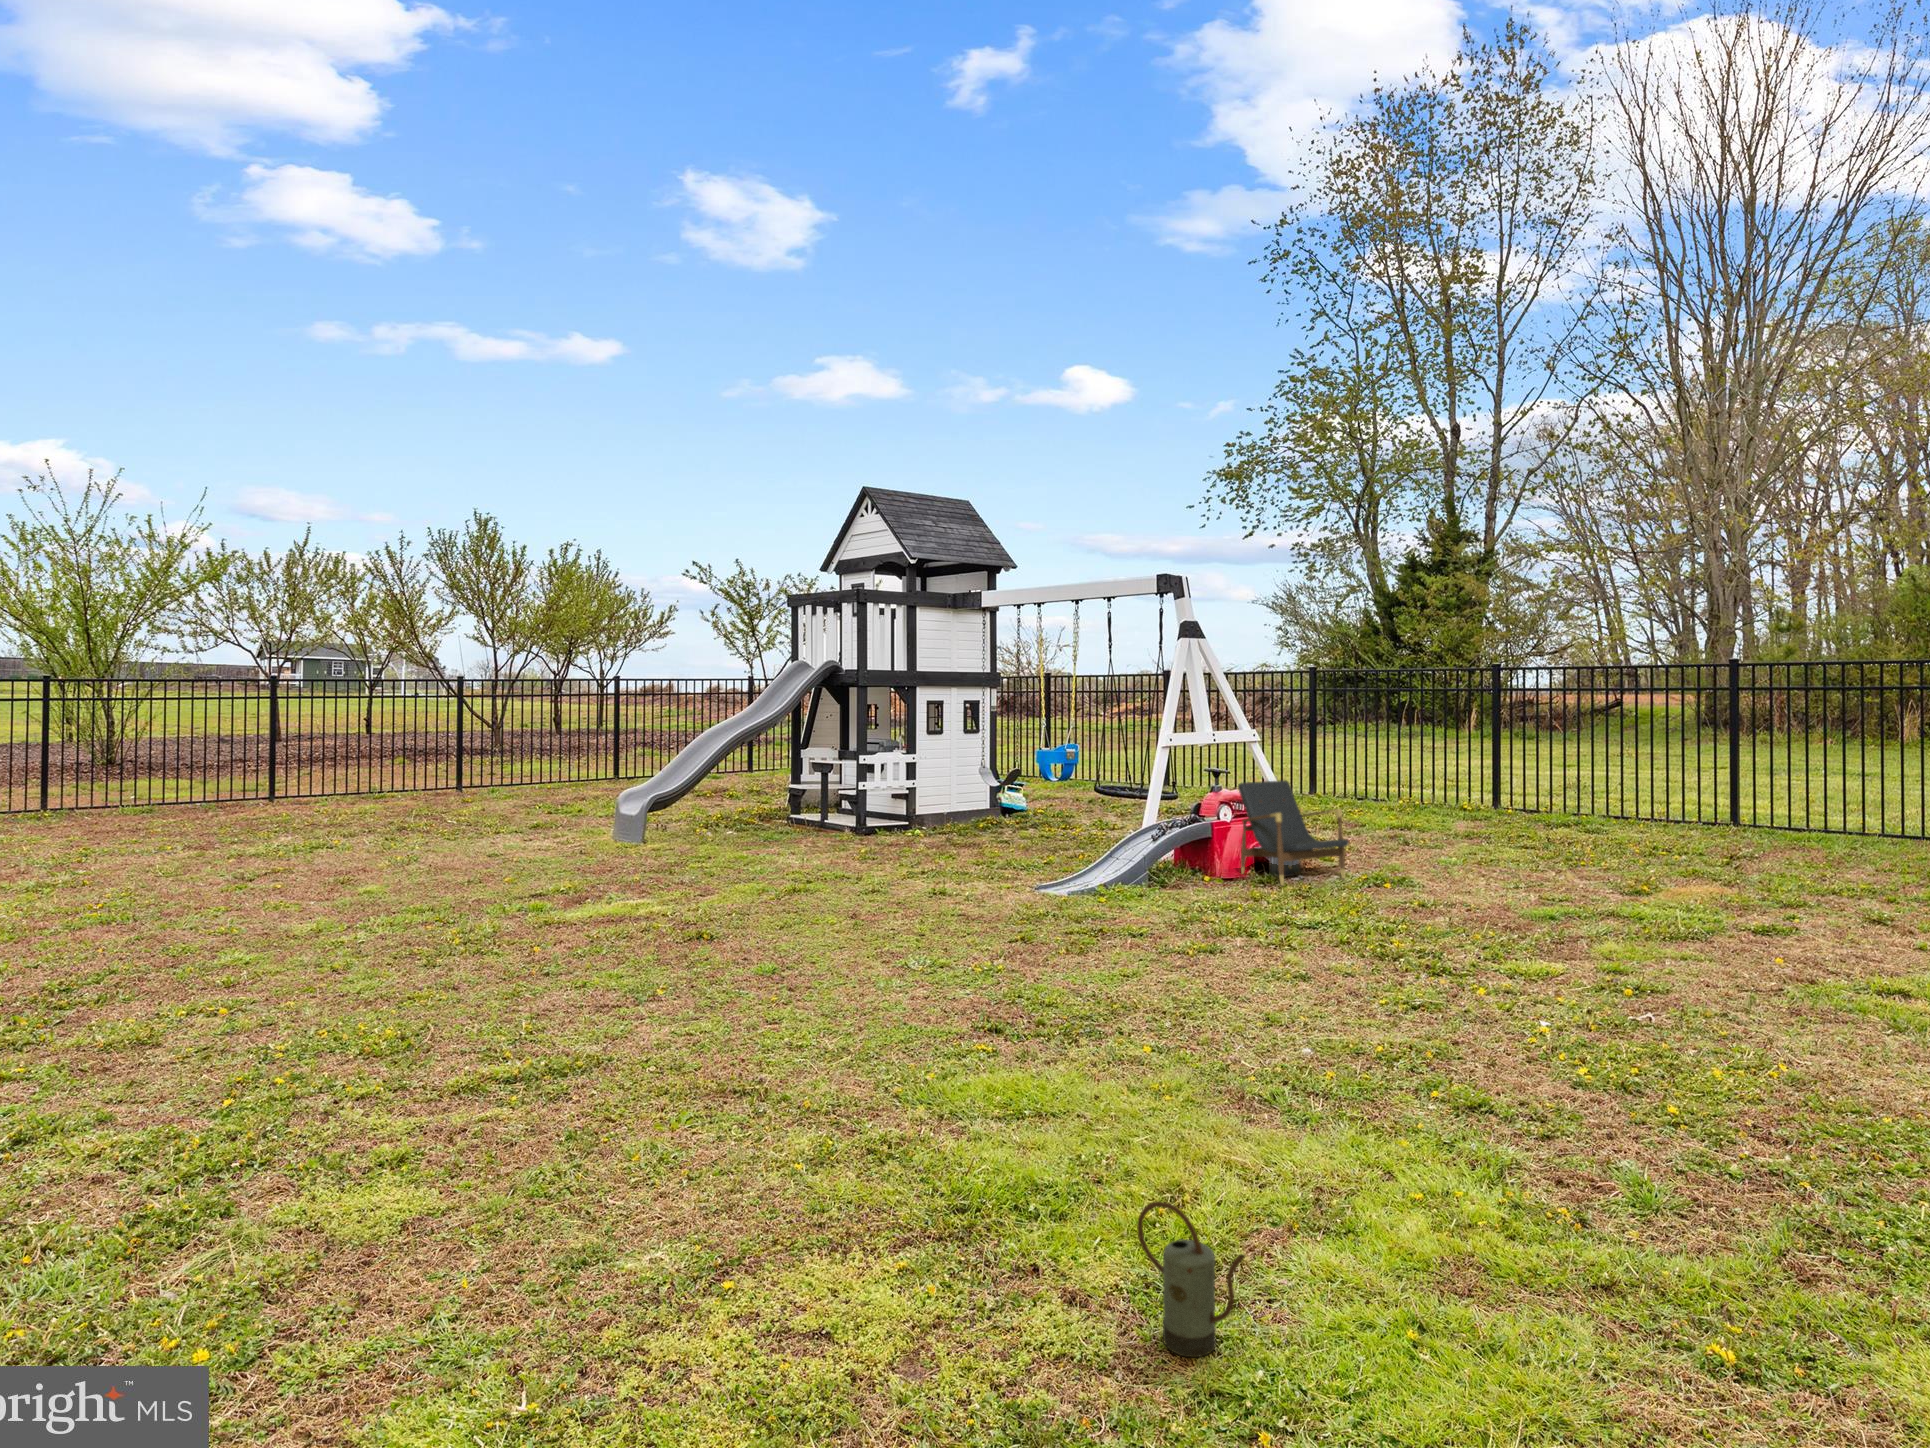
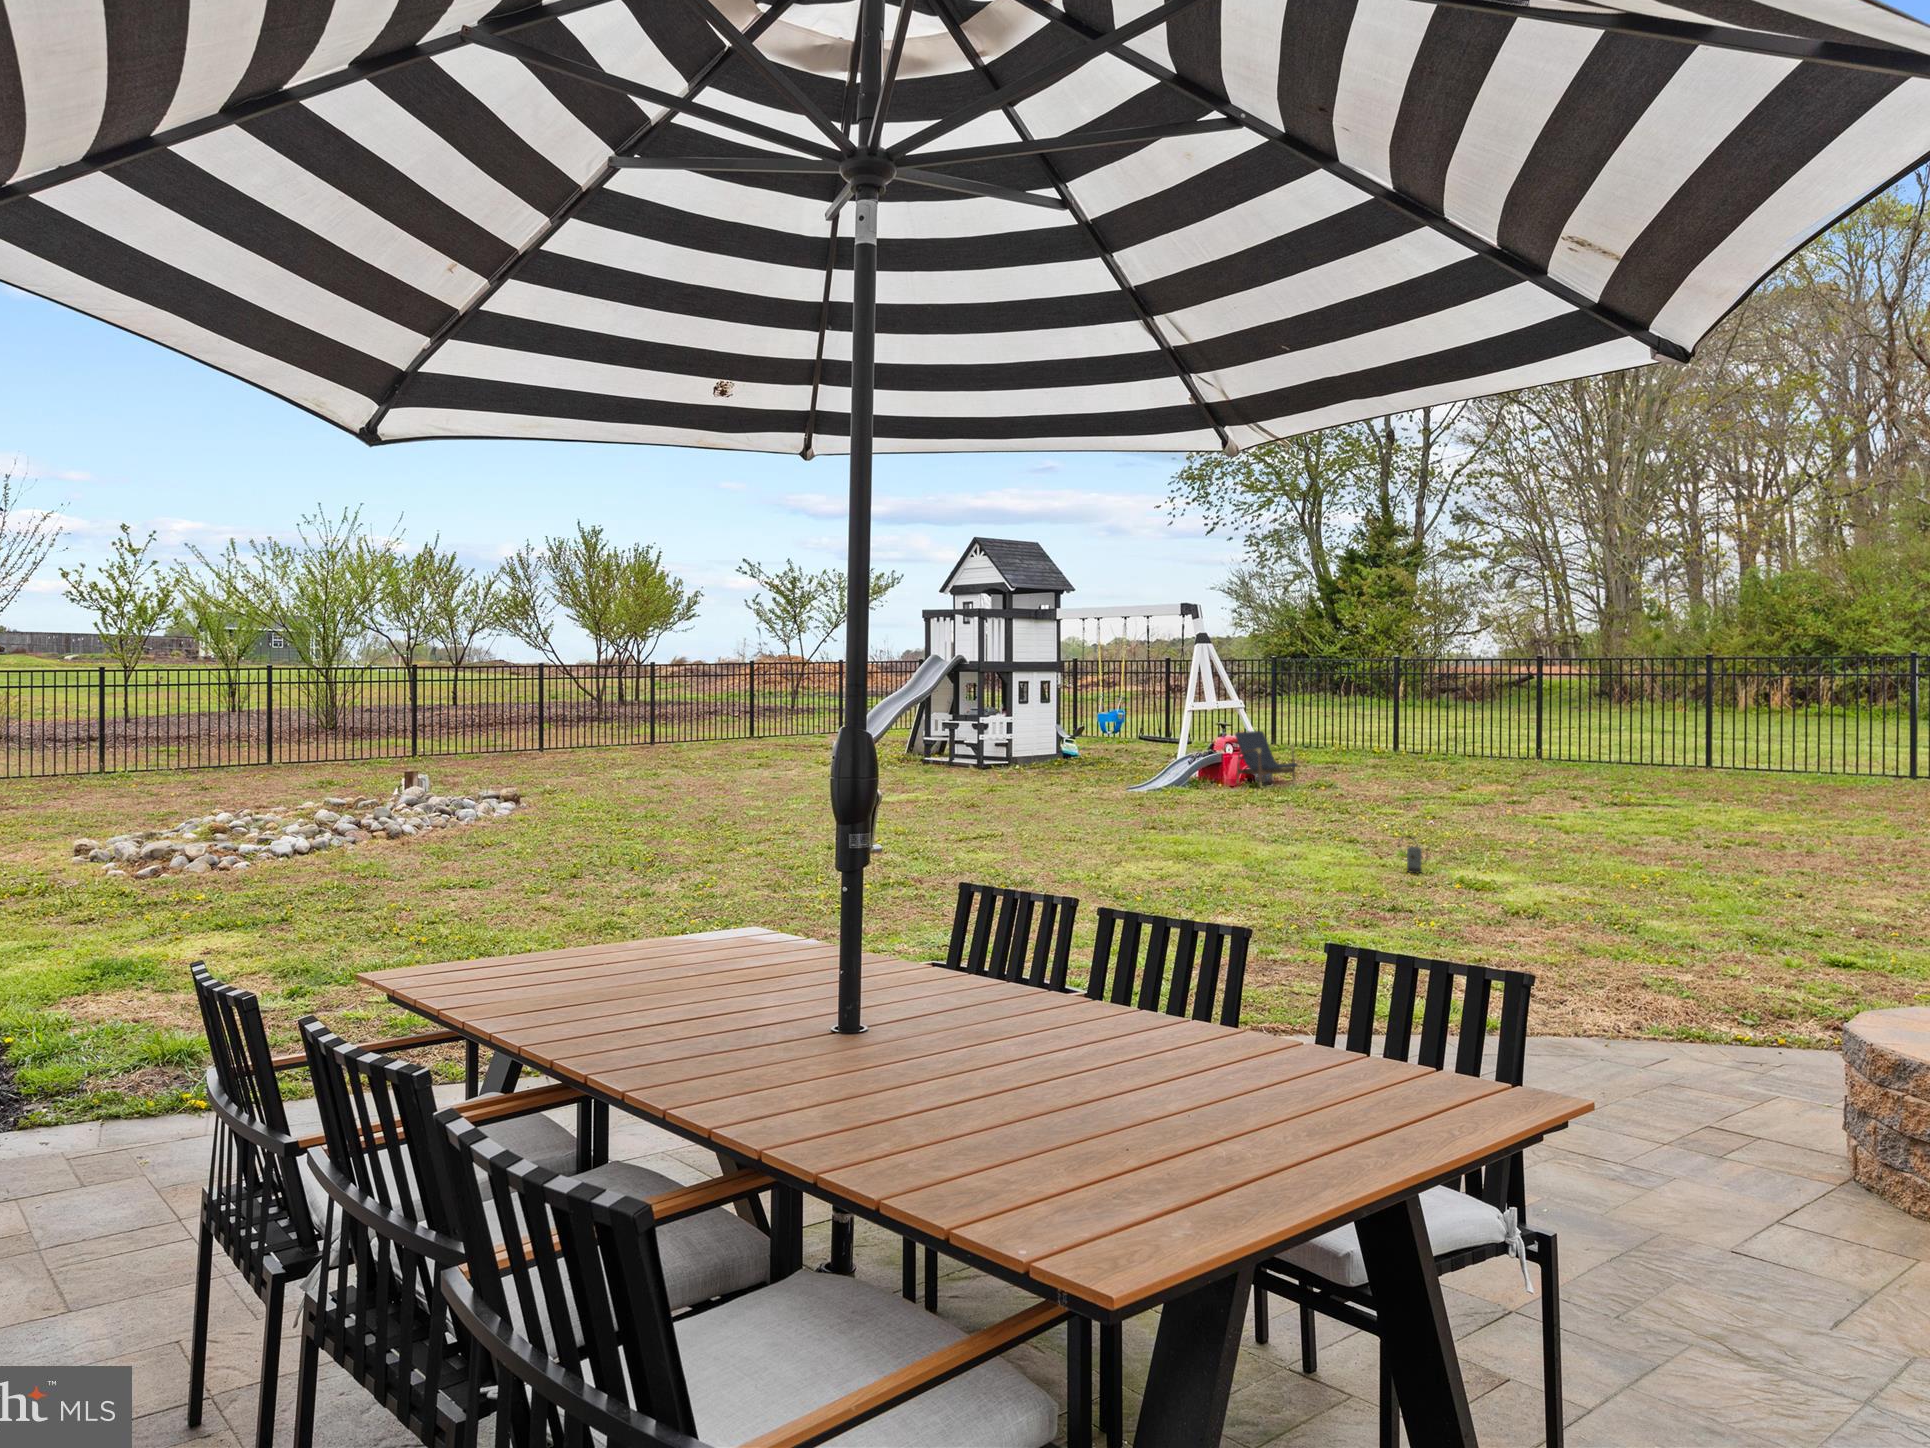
watering can: present [1137,1201,1245,1357] -> present [1404,846,1427,873]

